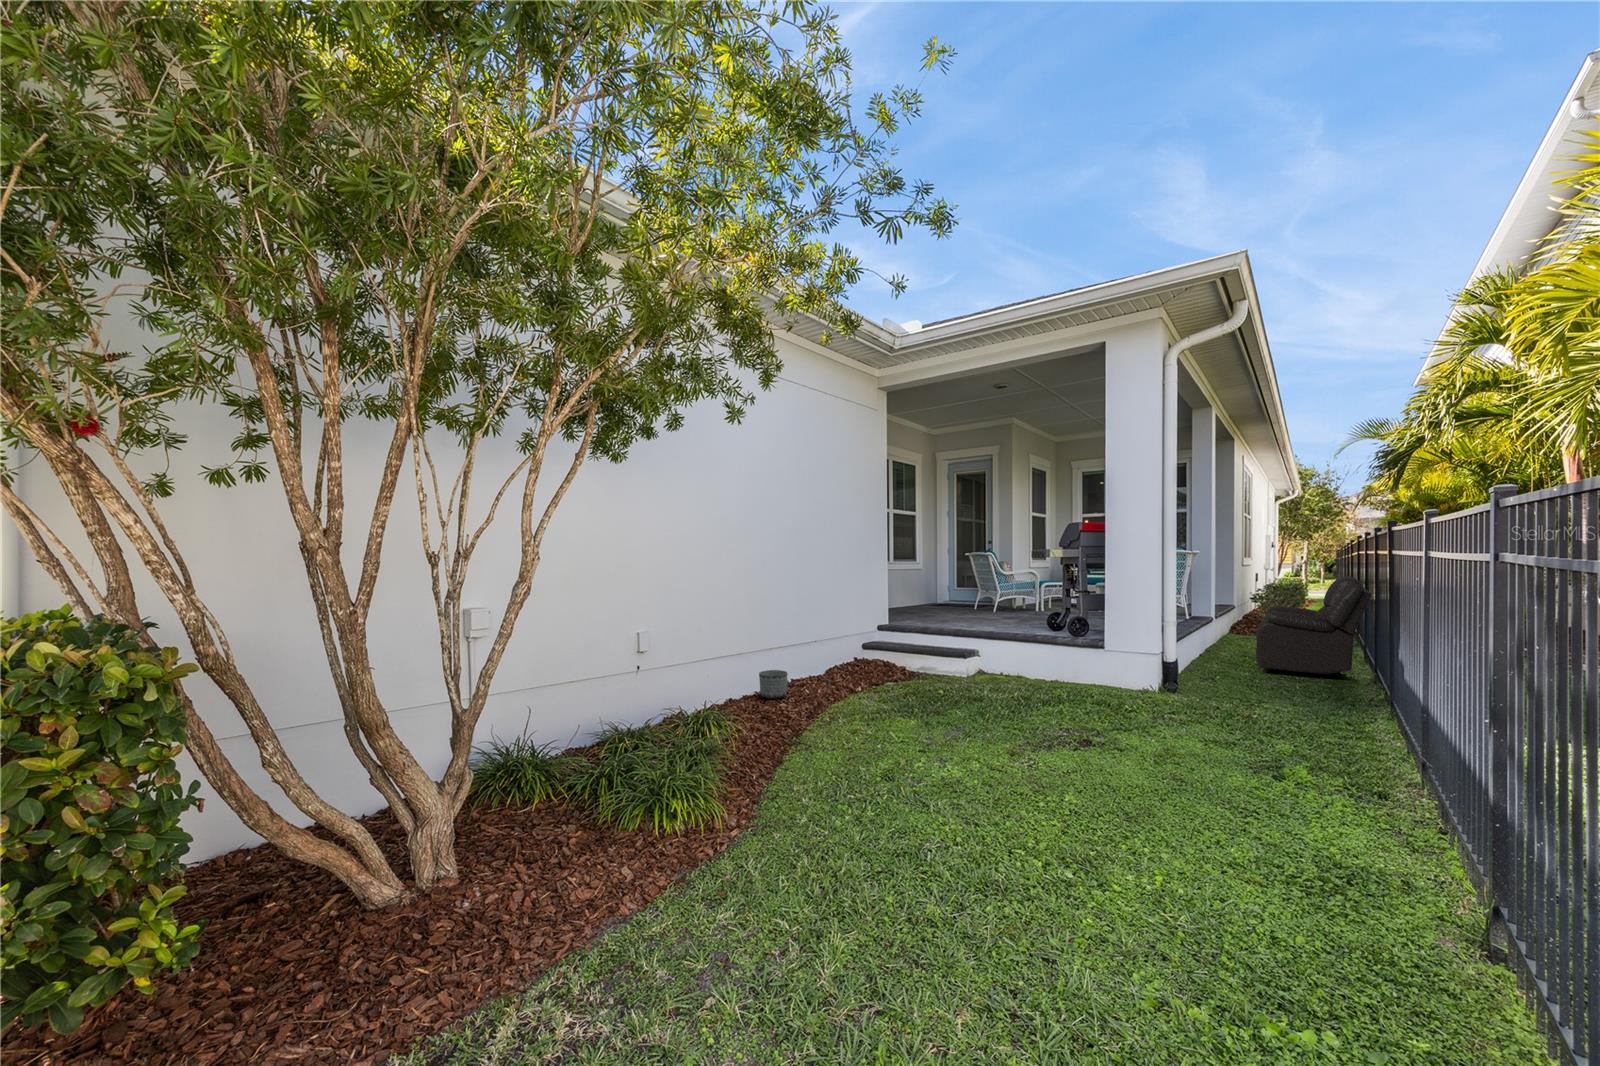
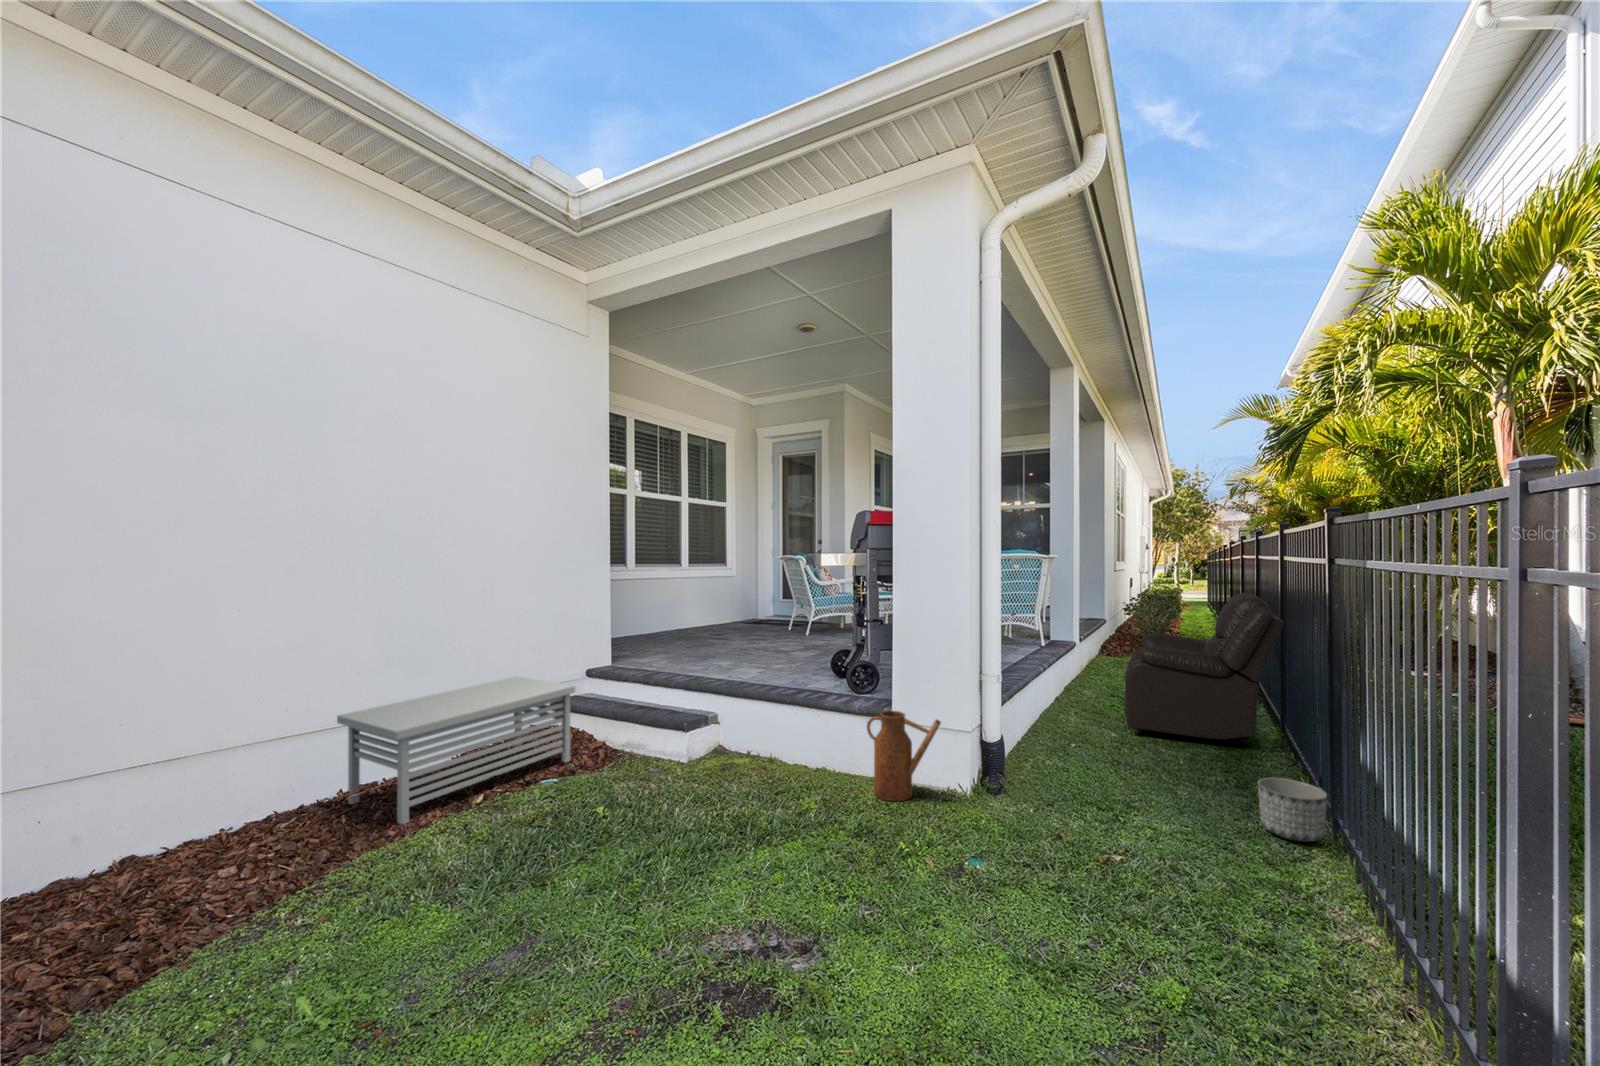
storage bench: none [786,626,894,695] -> present [337,677,575,824]
watering can: none [1090,643,1141,694] -> present [867,711,941,801]
planter: present [759,670,787,699] -> present [1258,778,1327,842]

